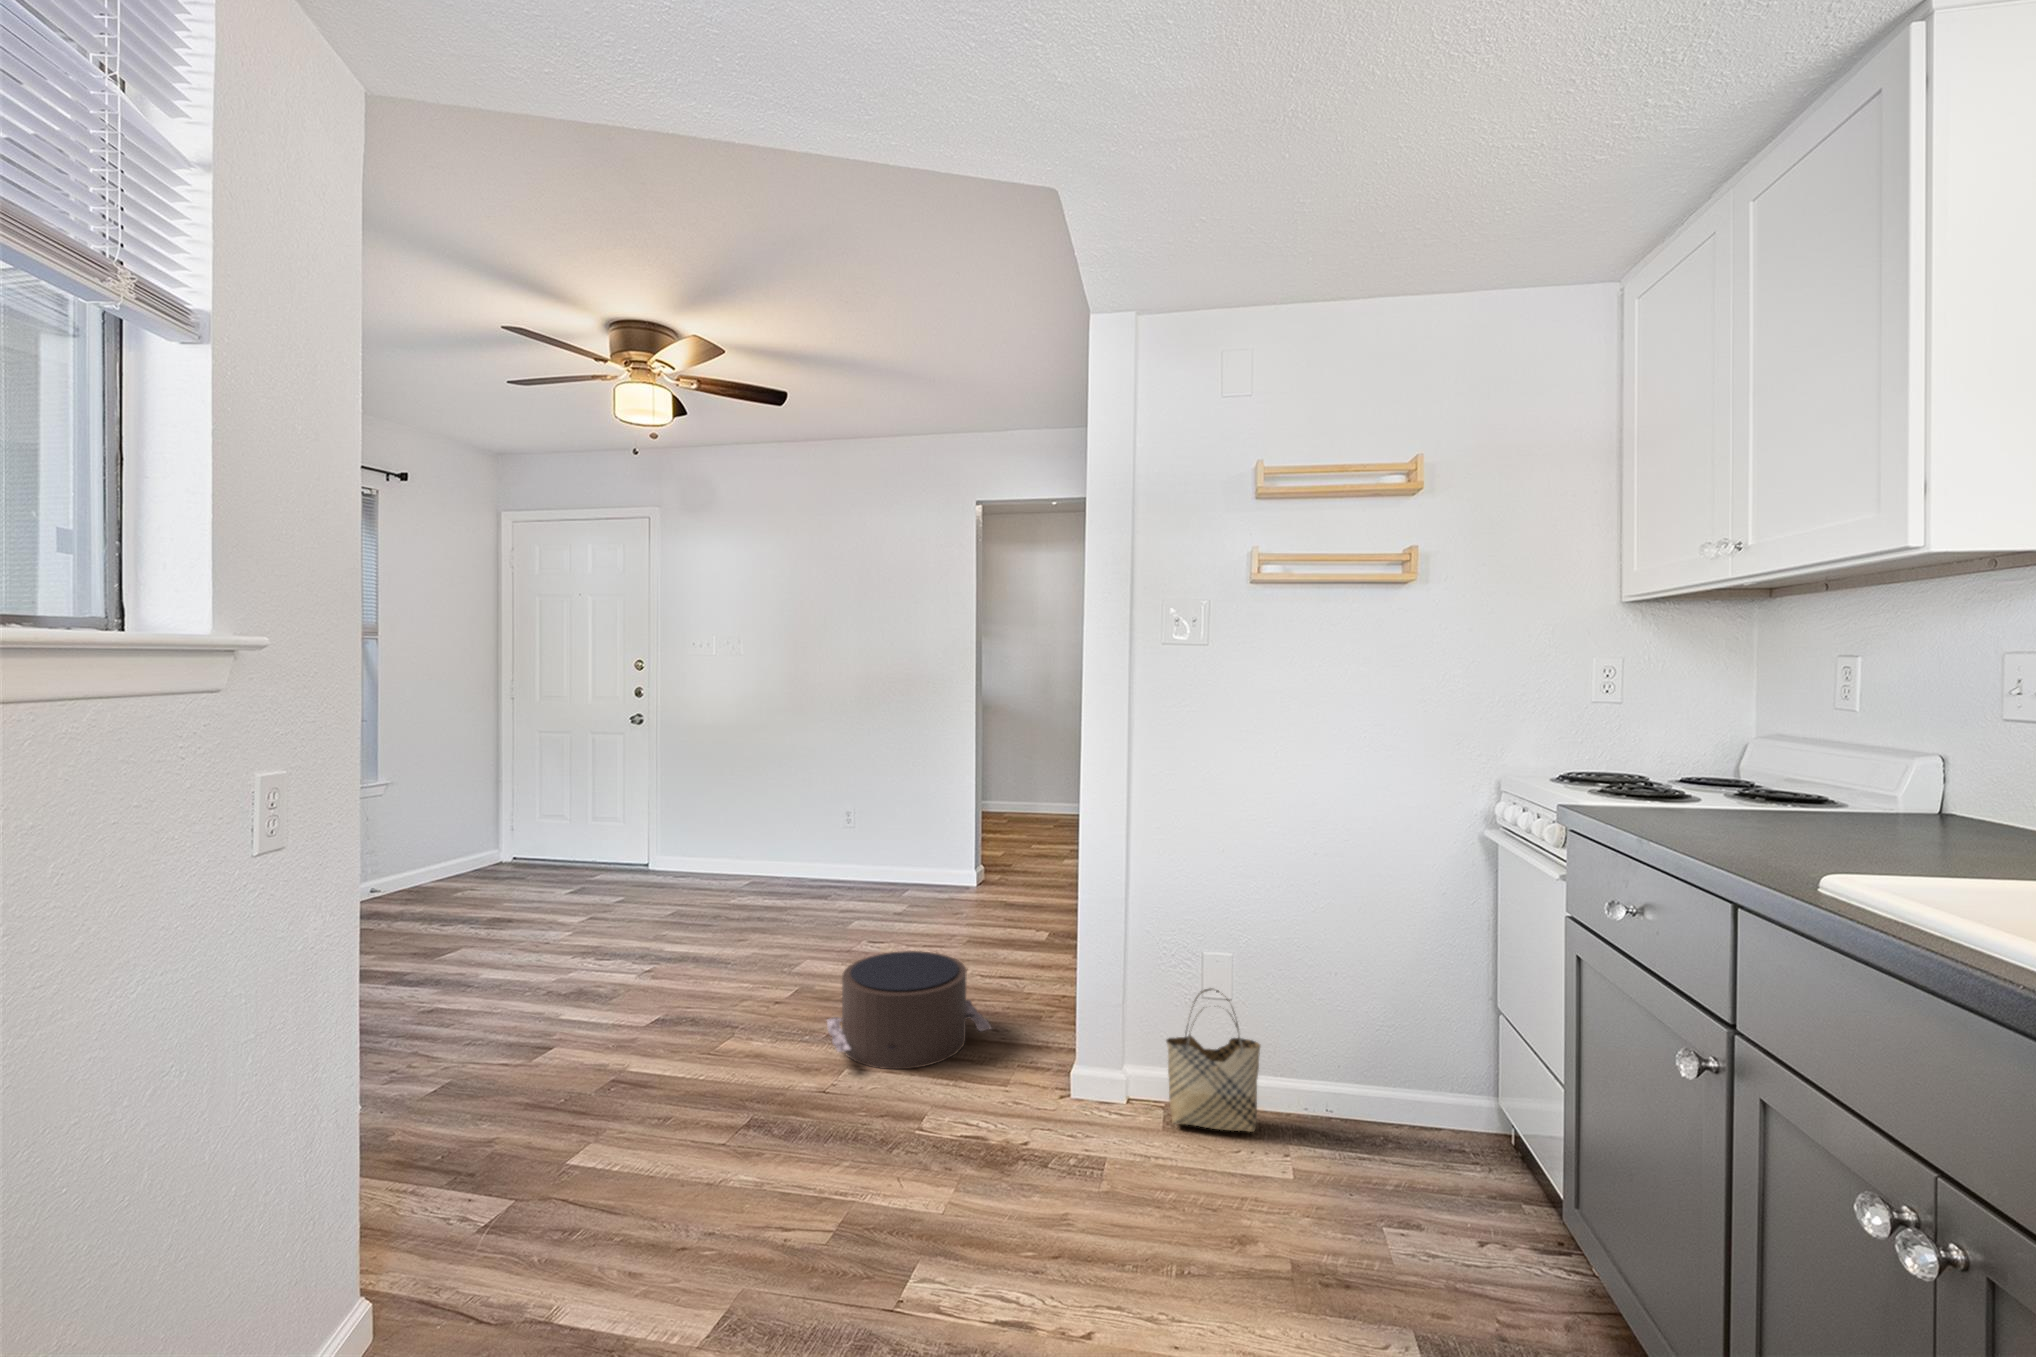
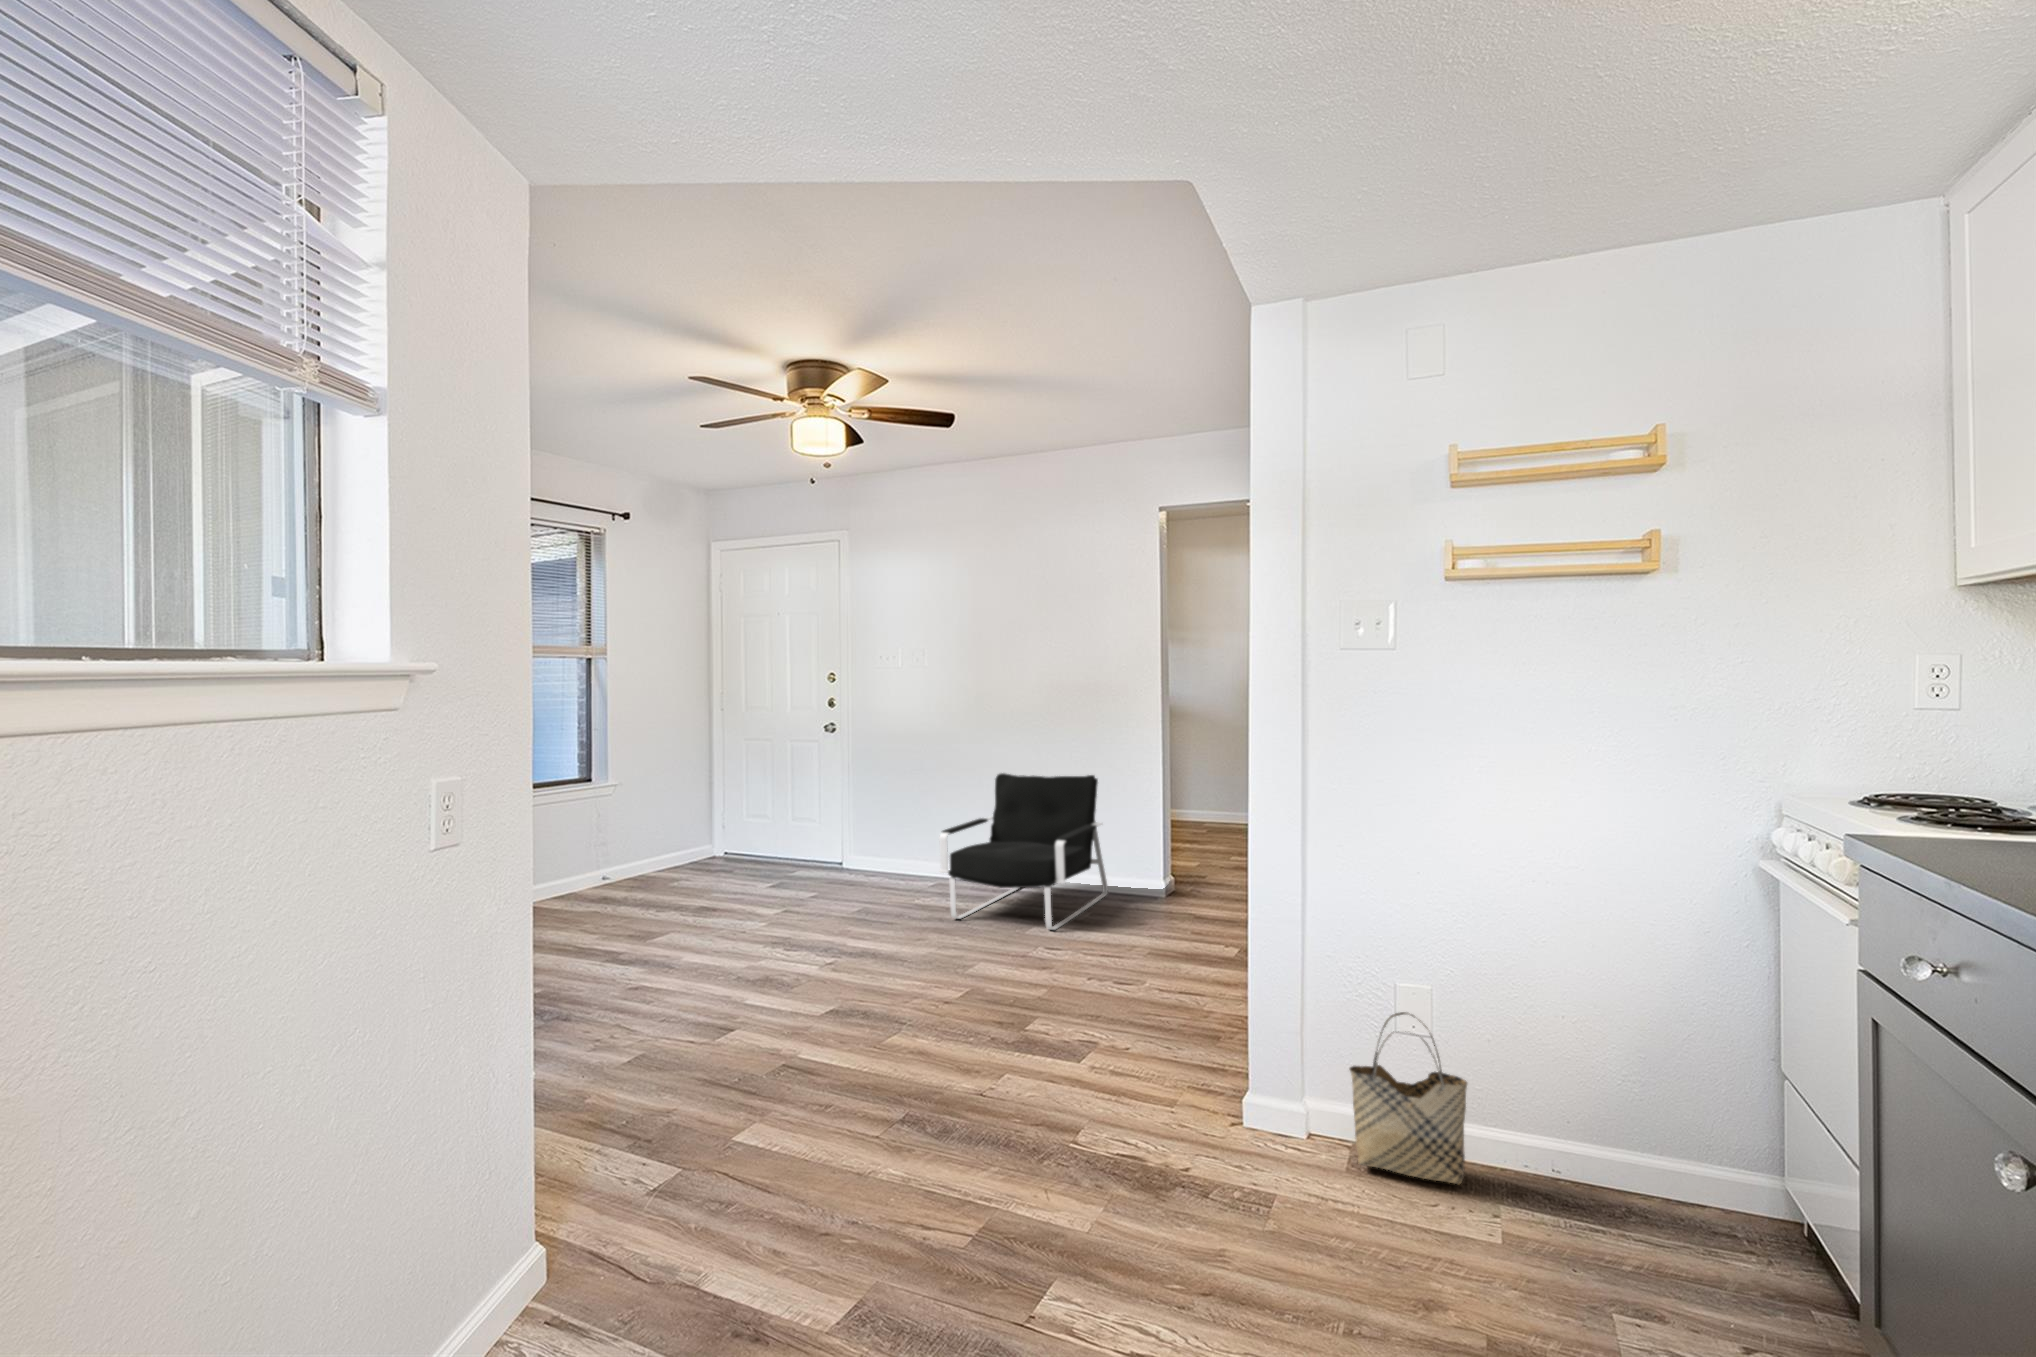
armchair: none [761,770,926,923] -> present [939,773,1108,930]
pouf: present [827,951,991,1069] -> none [987,956,1159,1078]

